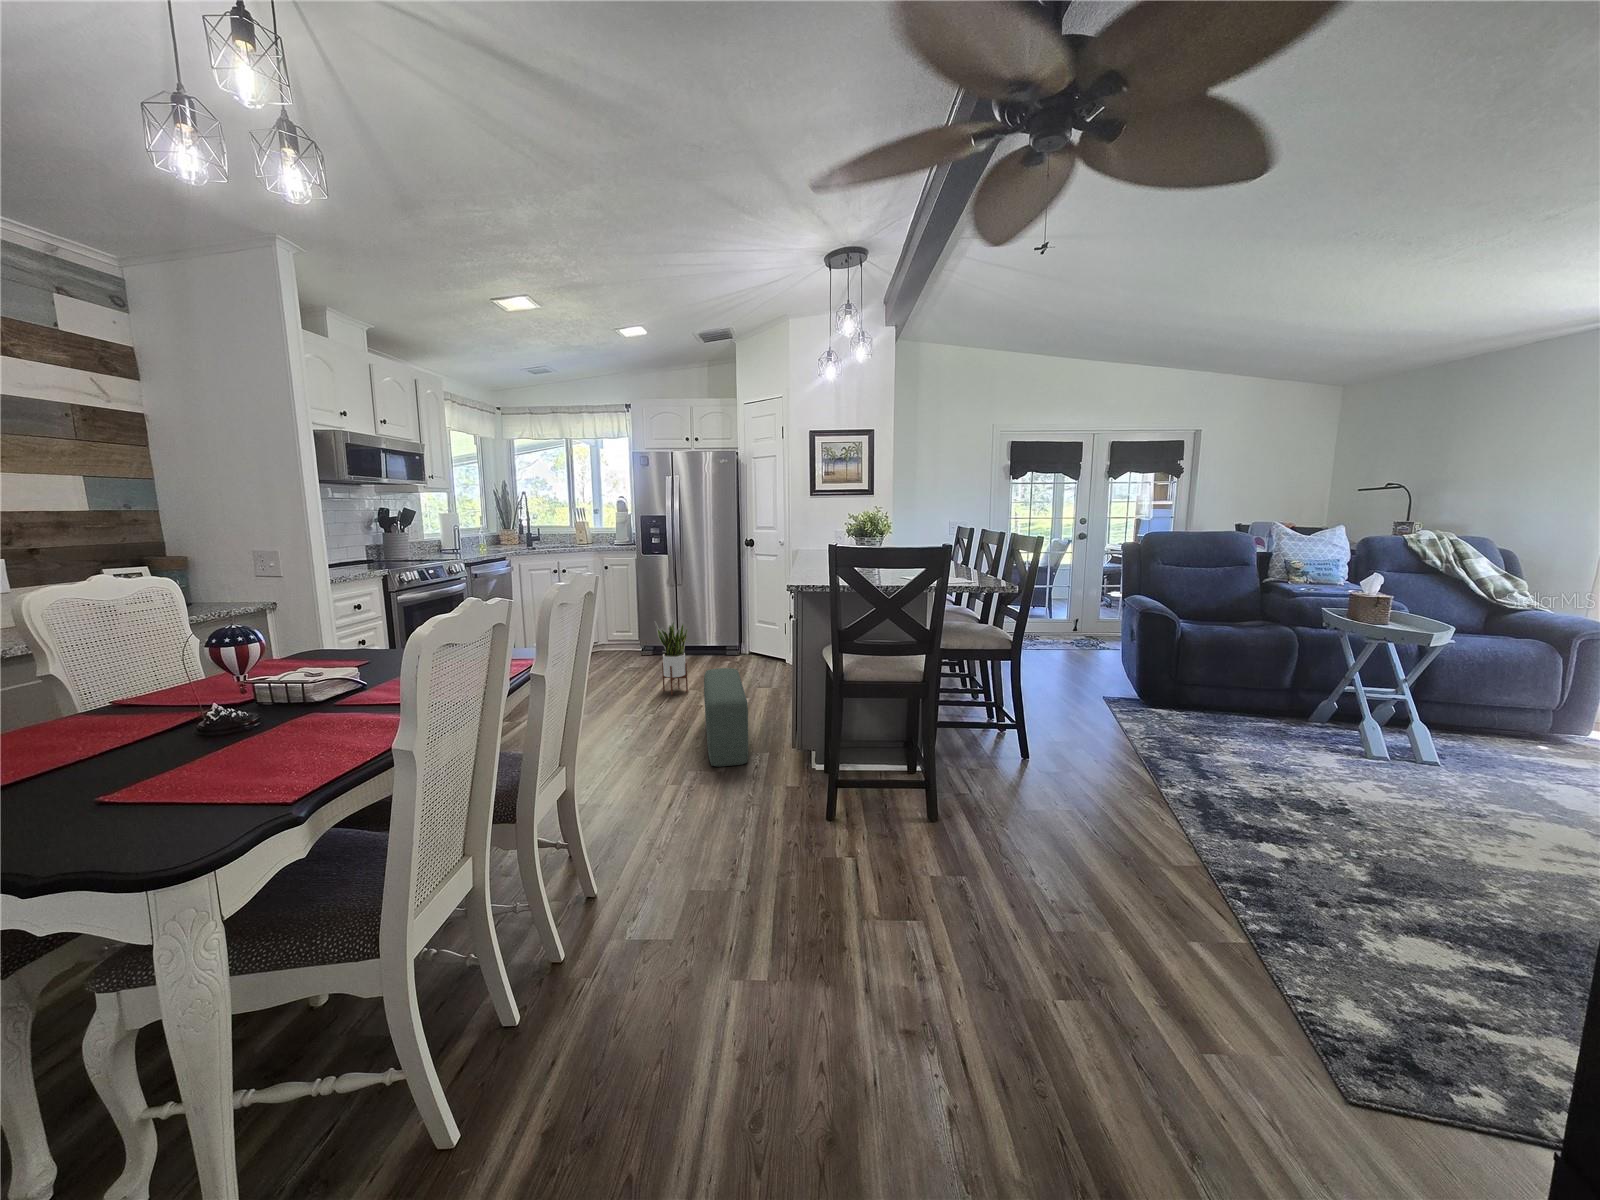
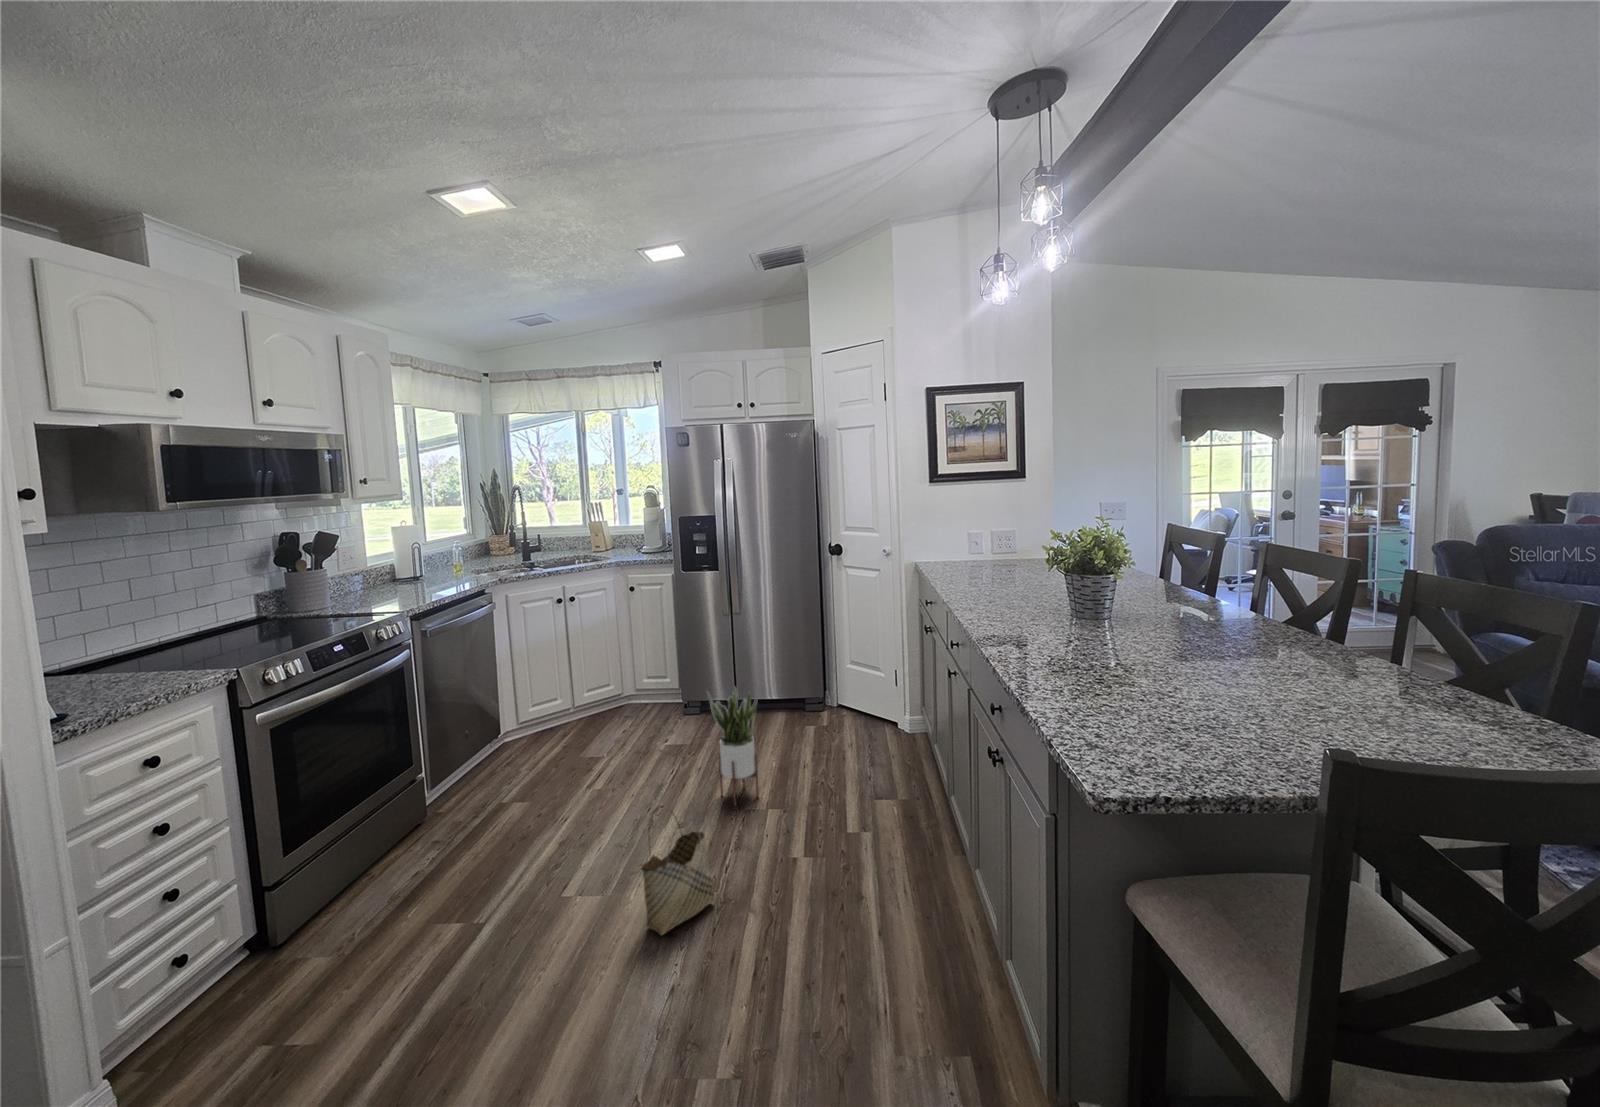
pouf: present [704,668,748,767] -> none [798,791,900,1026]
woven basket: none [610,672,654,740] -> present [641,806,715,935]

